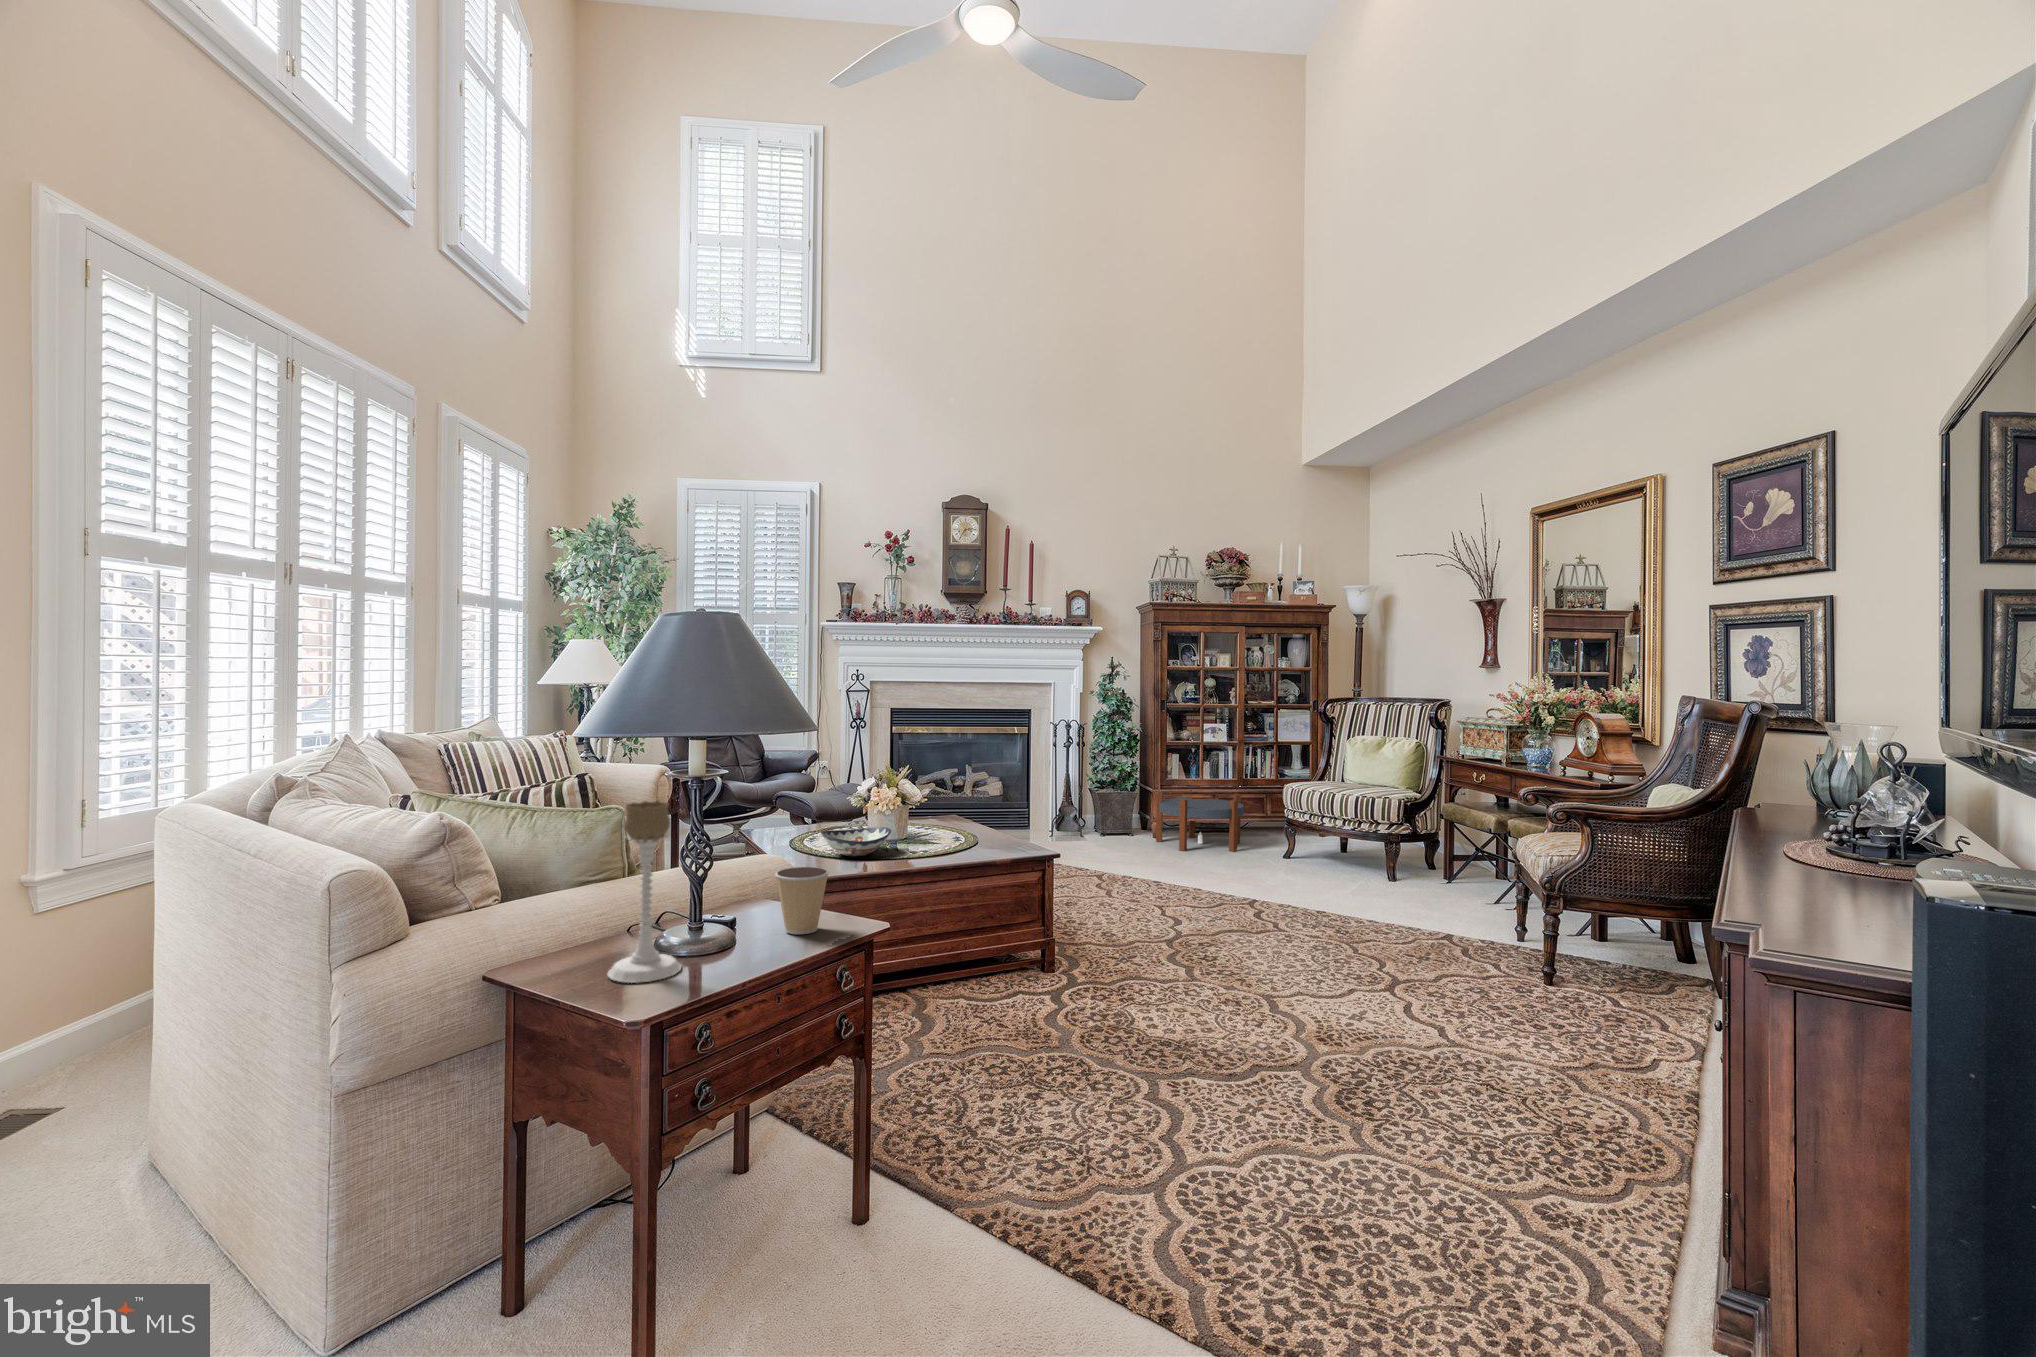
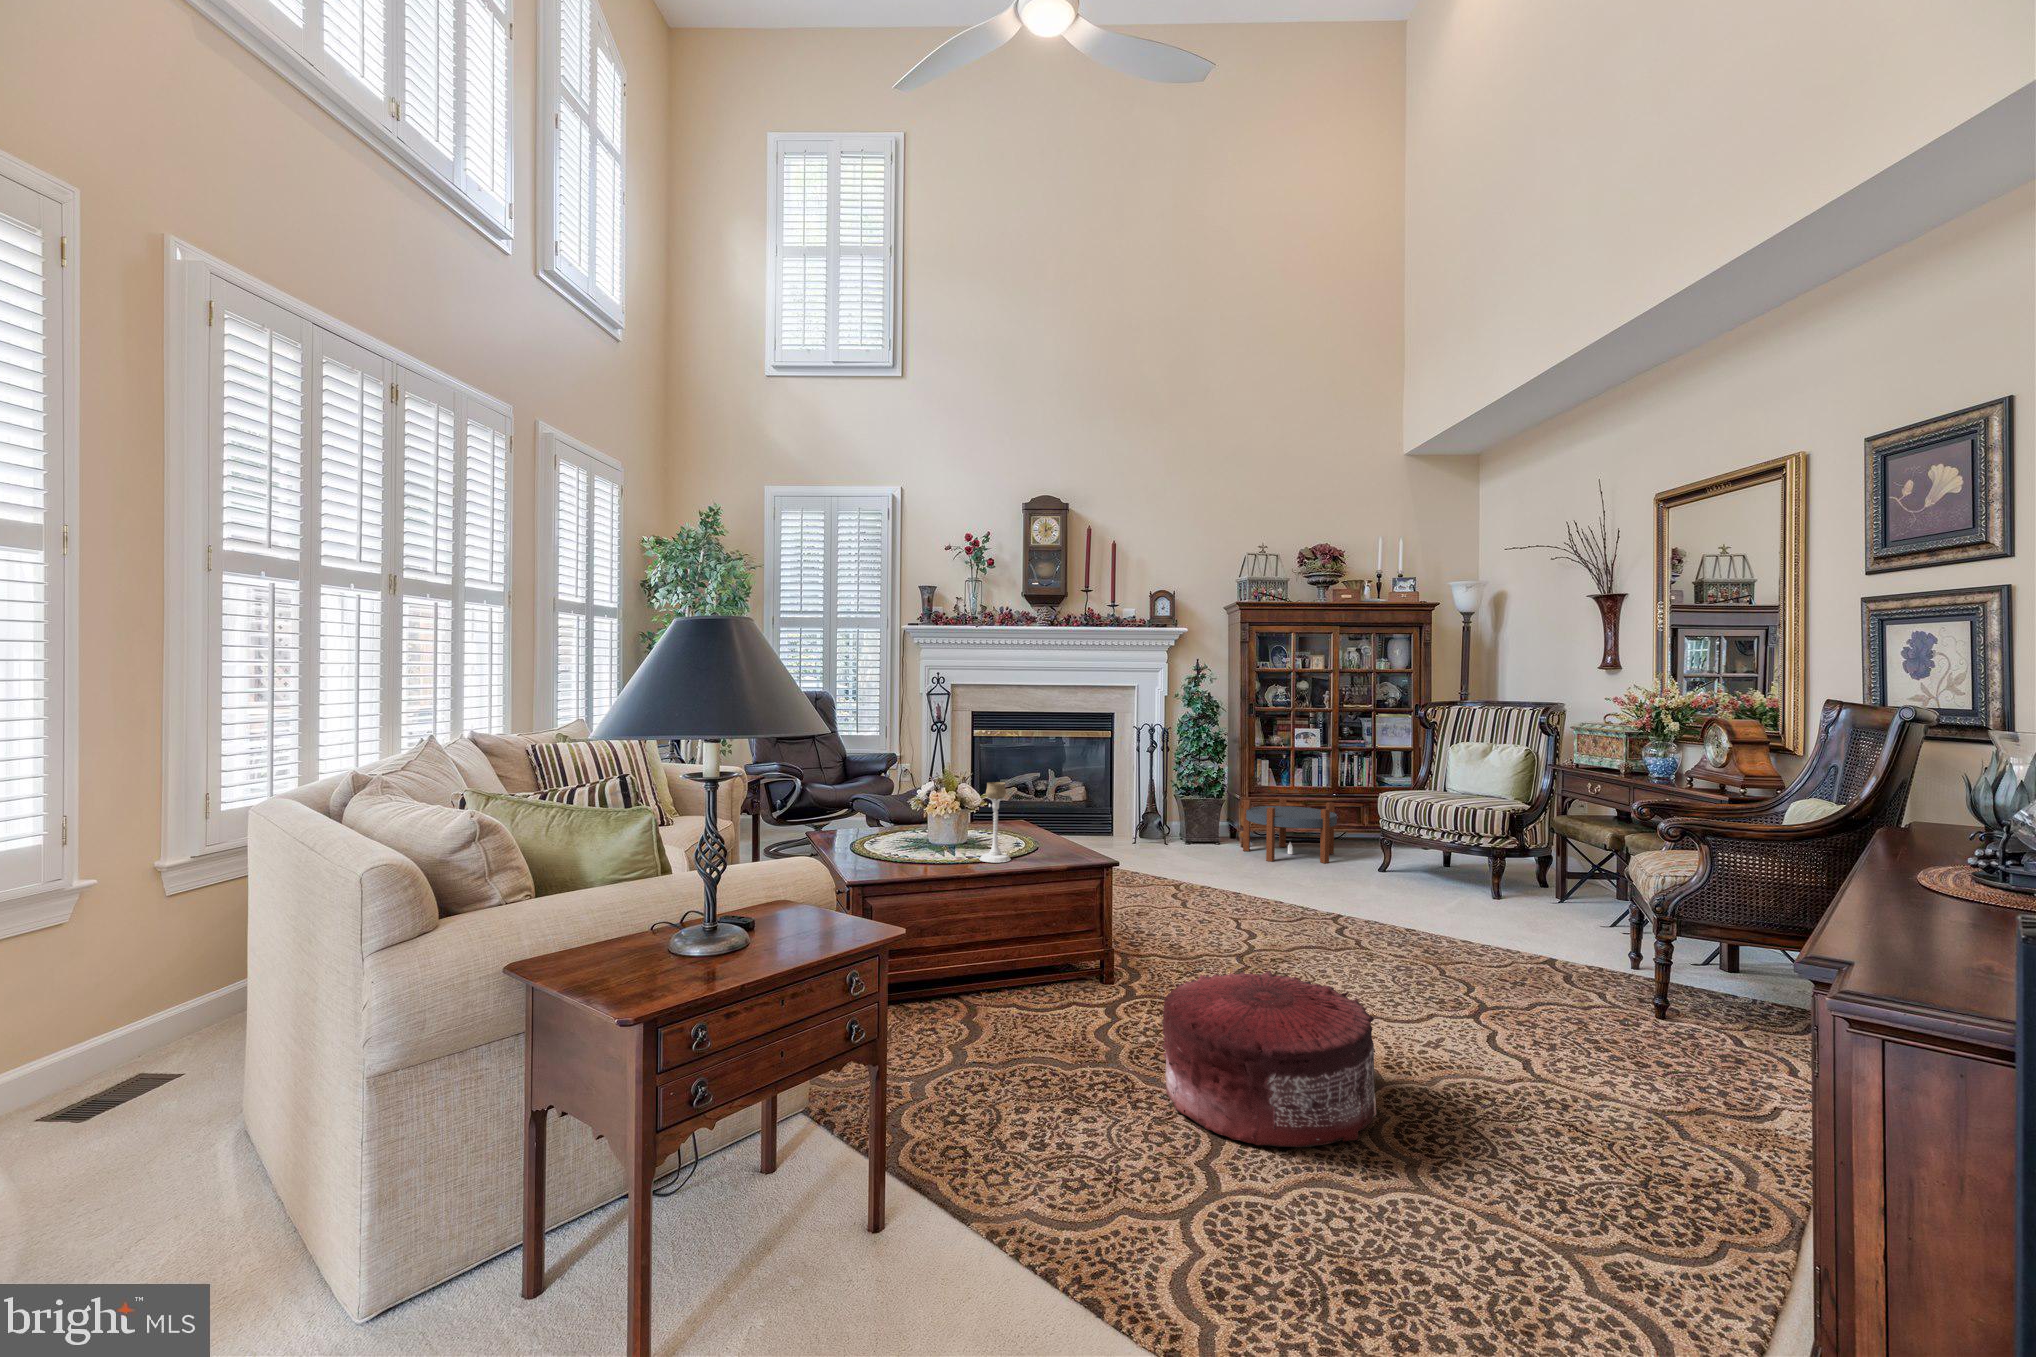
candle holder: present [608,801,681,983] -> present [979,782,1011,863]
decorative bowl: present [821,827,891,856] -> none [878,831,948,860]
coffee cup: present [775,867,829,935] -> none [786,871,841,938]
pouf: none [1117,953,1318,1118] -> present [1162,971,1376,1147]

